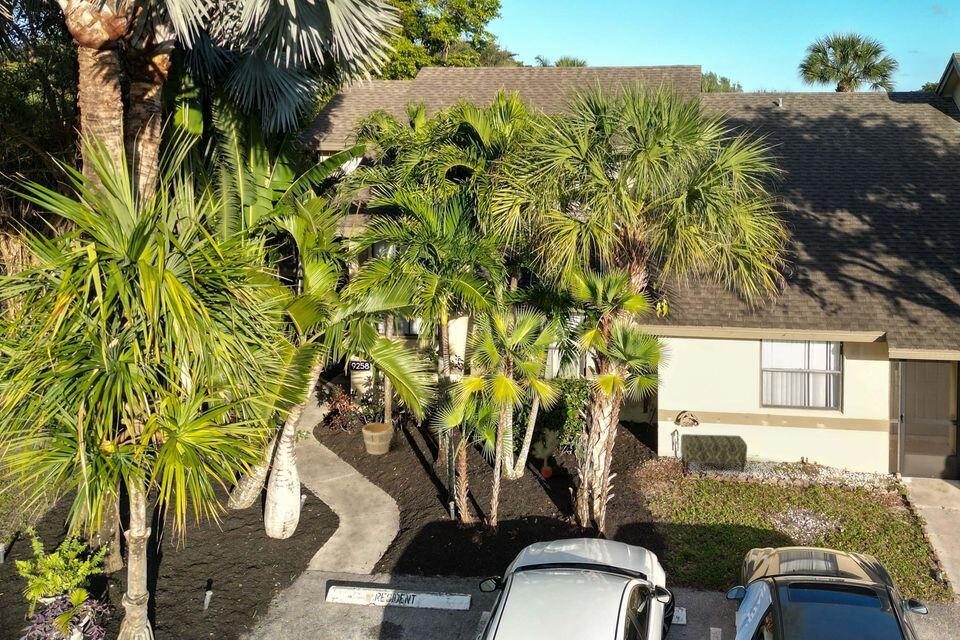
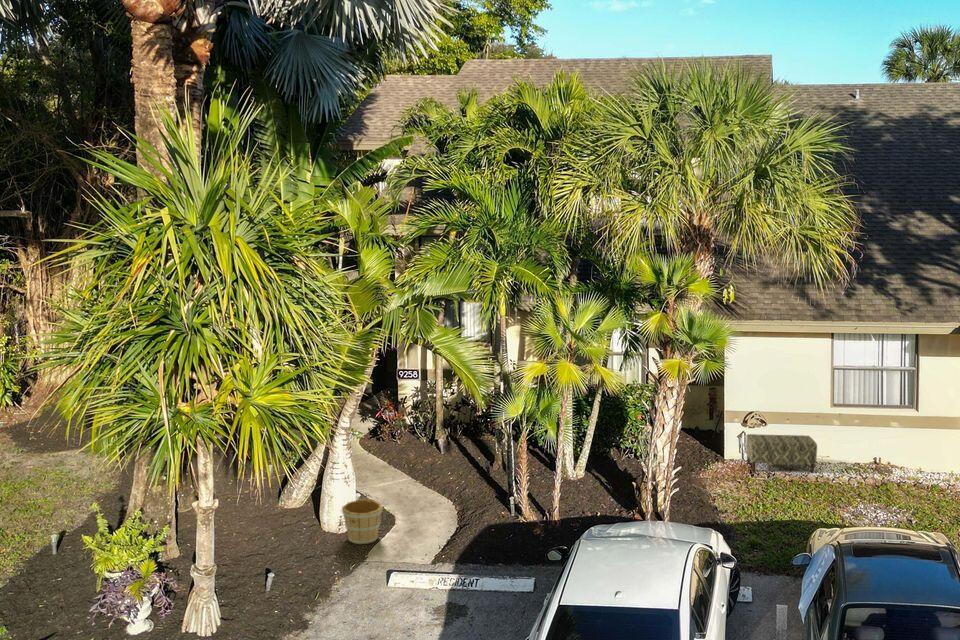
wooden bucket: present [362,423,392,455] -> present [342,499,383,544]
potted tree: present [533,430,559,478] -> none [589,425,619,478]

